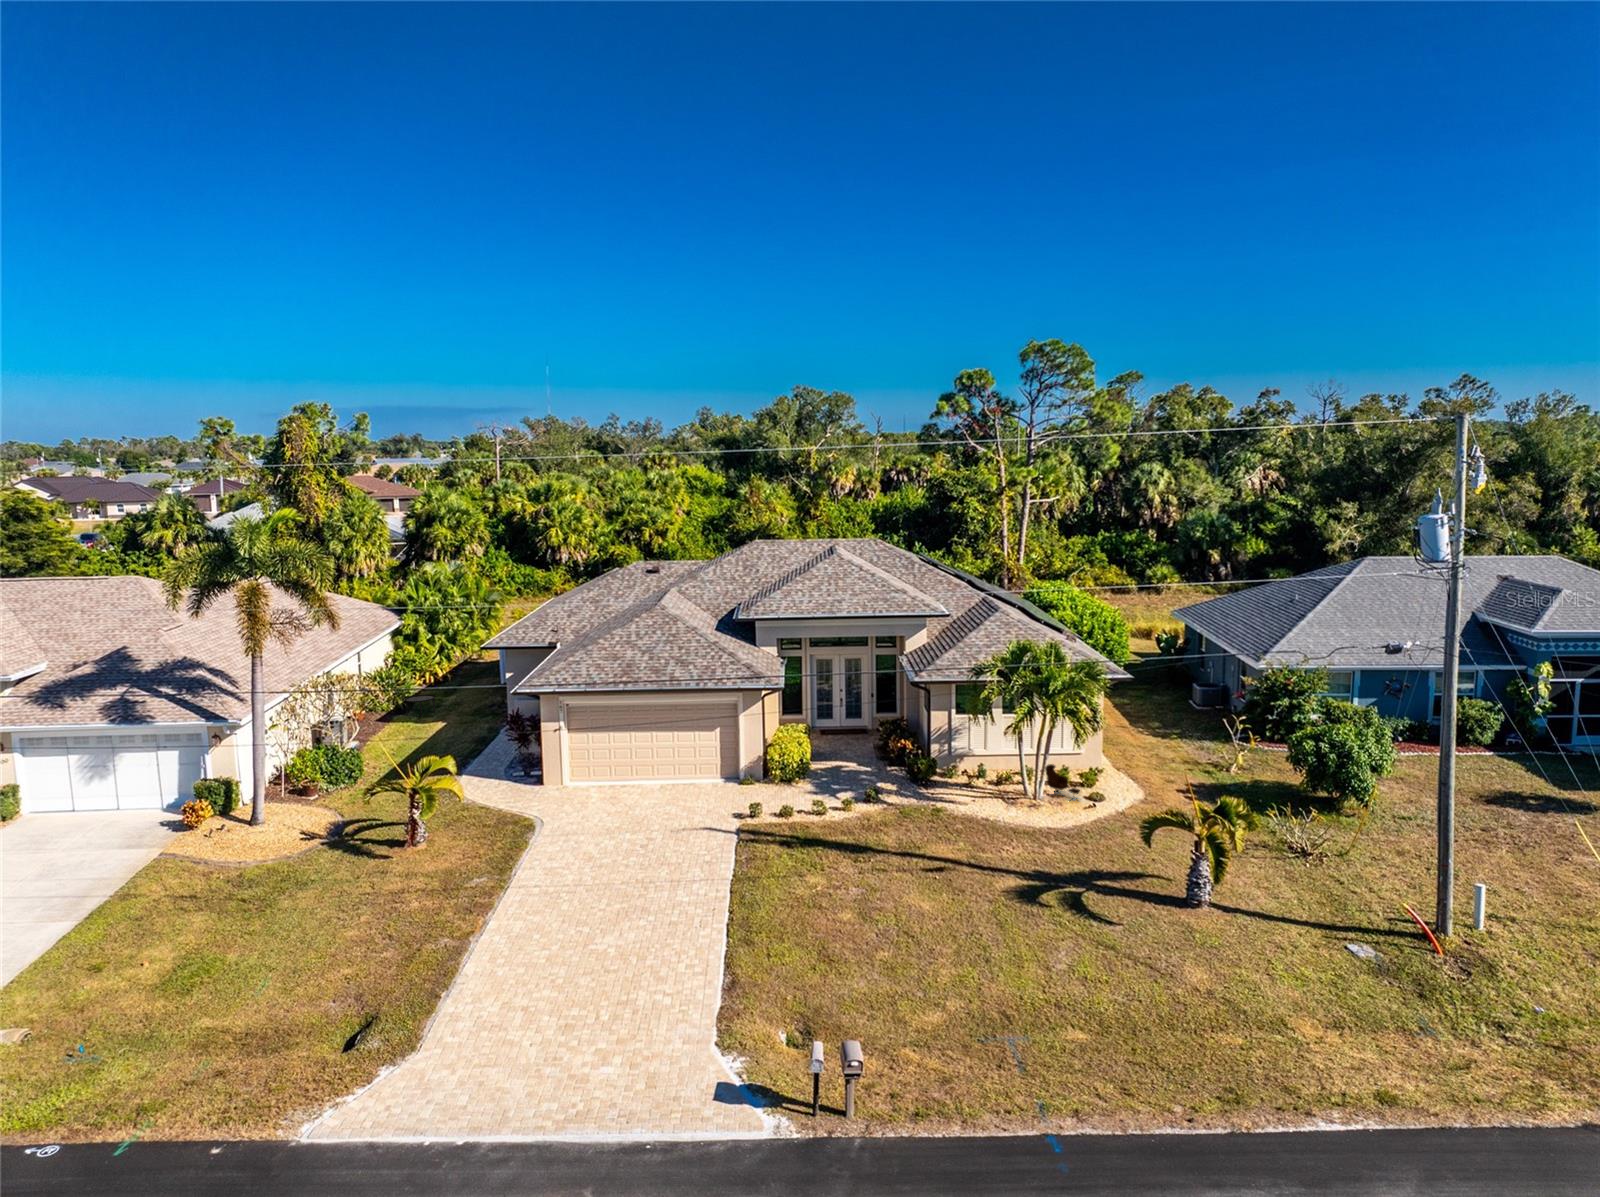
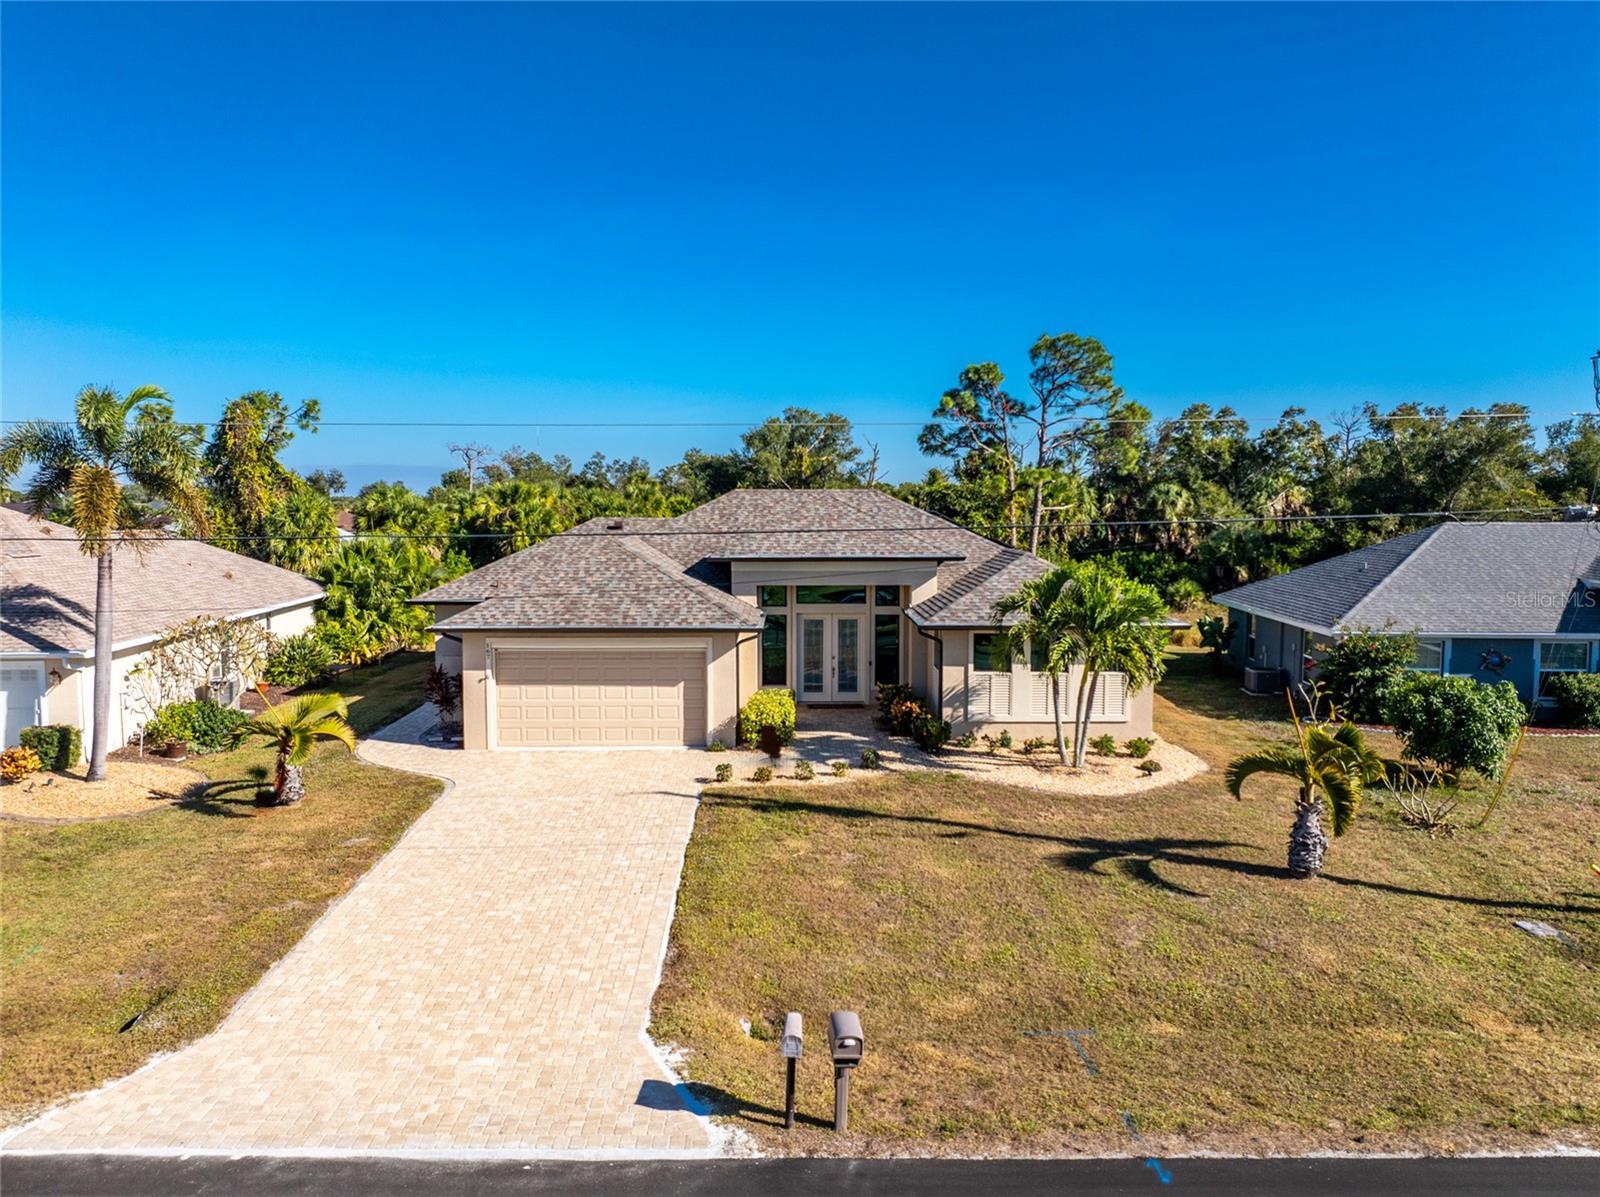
lounge chair: present [1045,764,1080,799] -> present [757,725,785,766]
potted tree: none [380,811,408,847] -> present [245,763,279,806]

